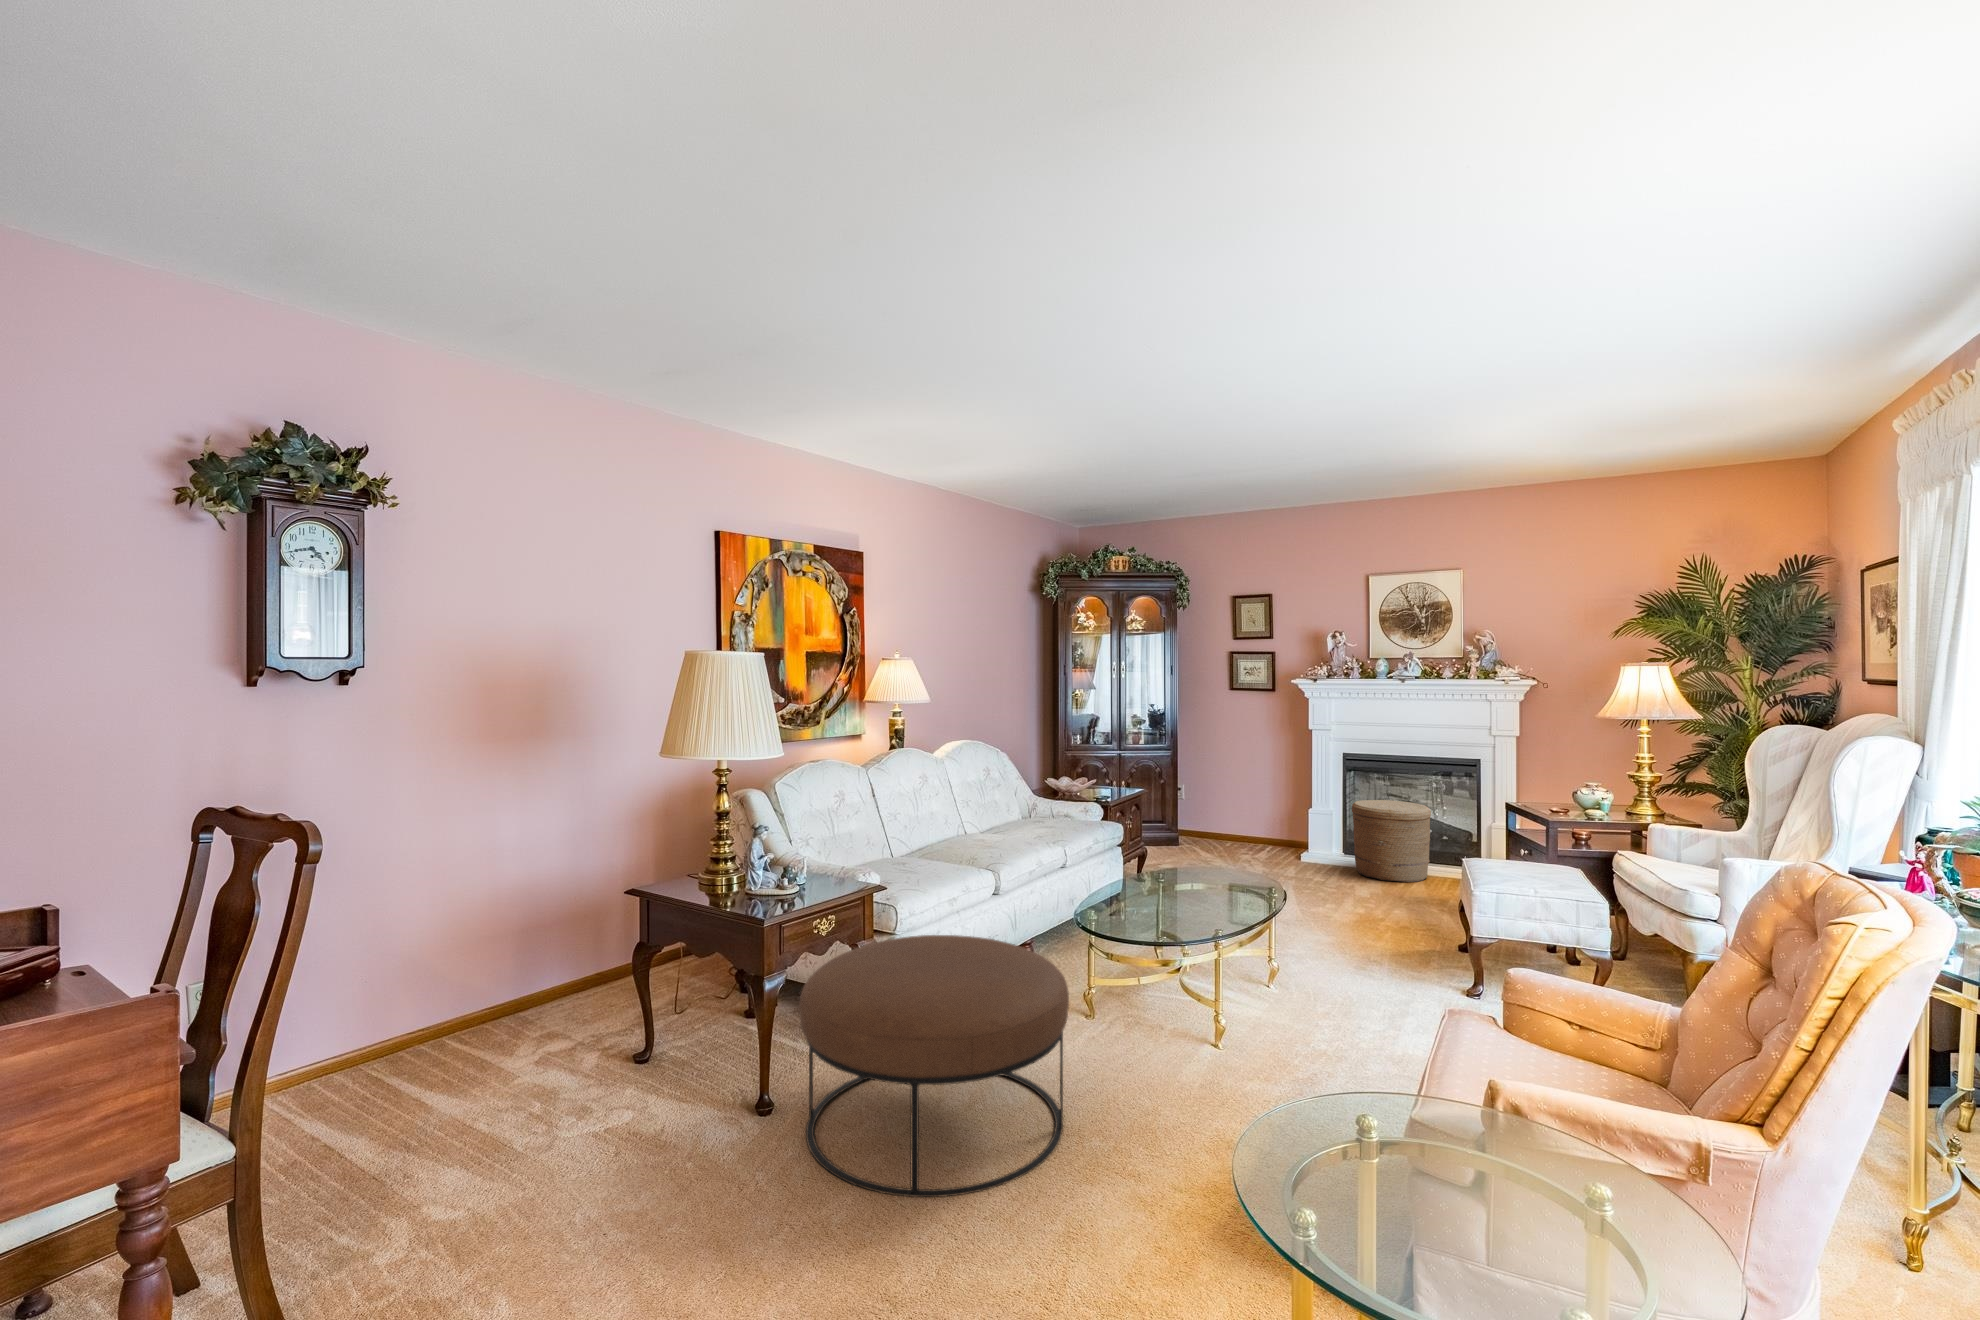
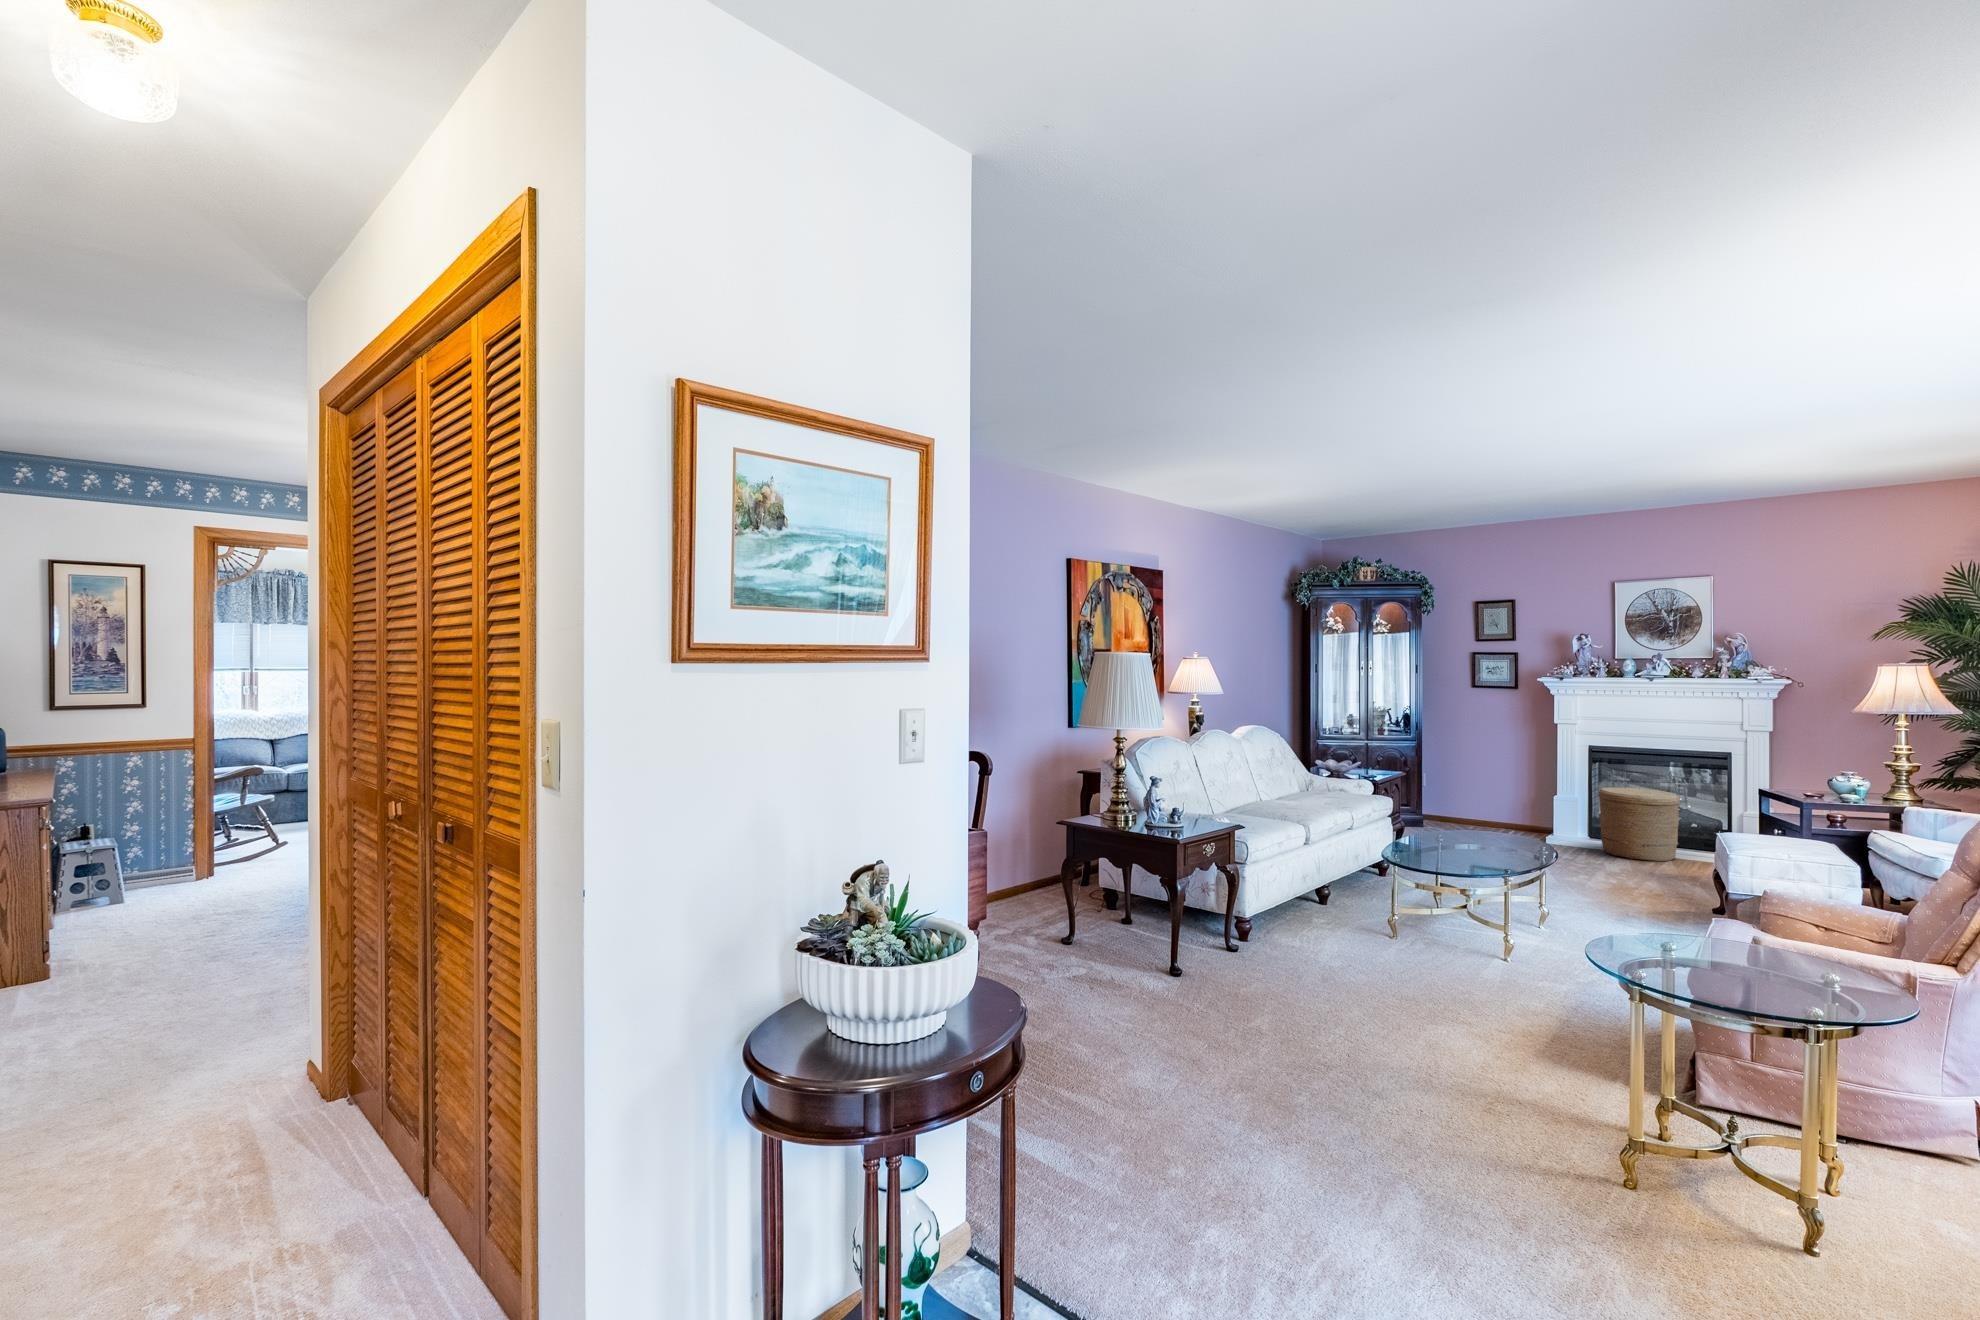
ottoman: present [799,935,1069,1197] -> none [1207,861,1406,1022]

